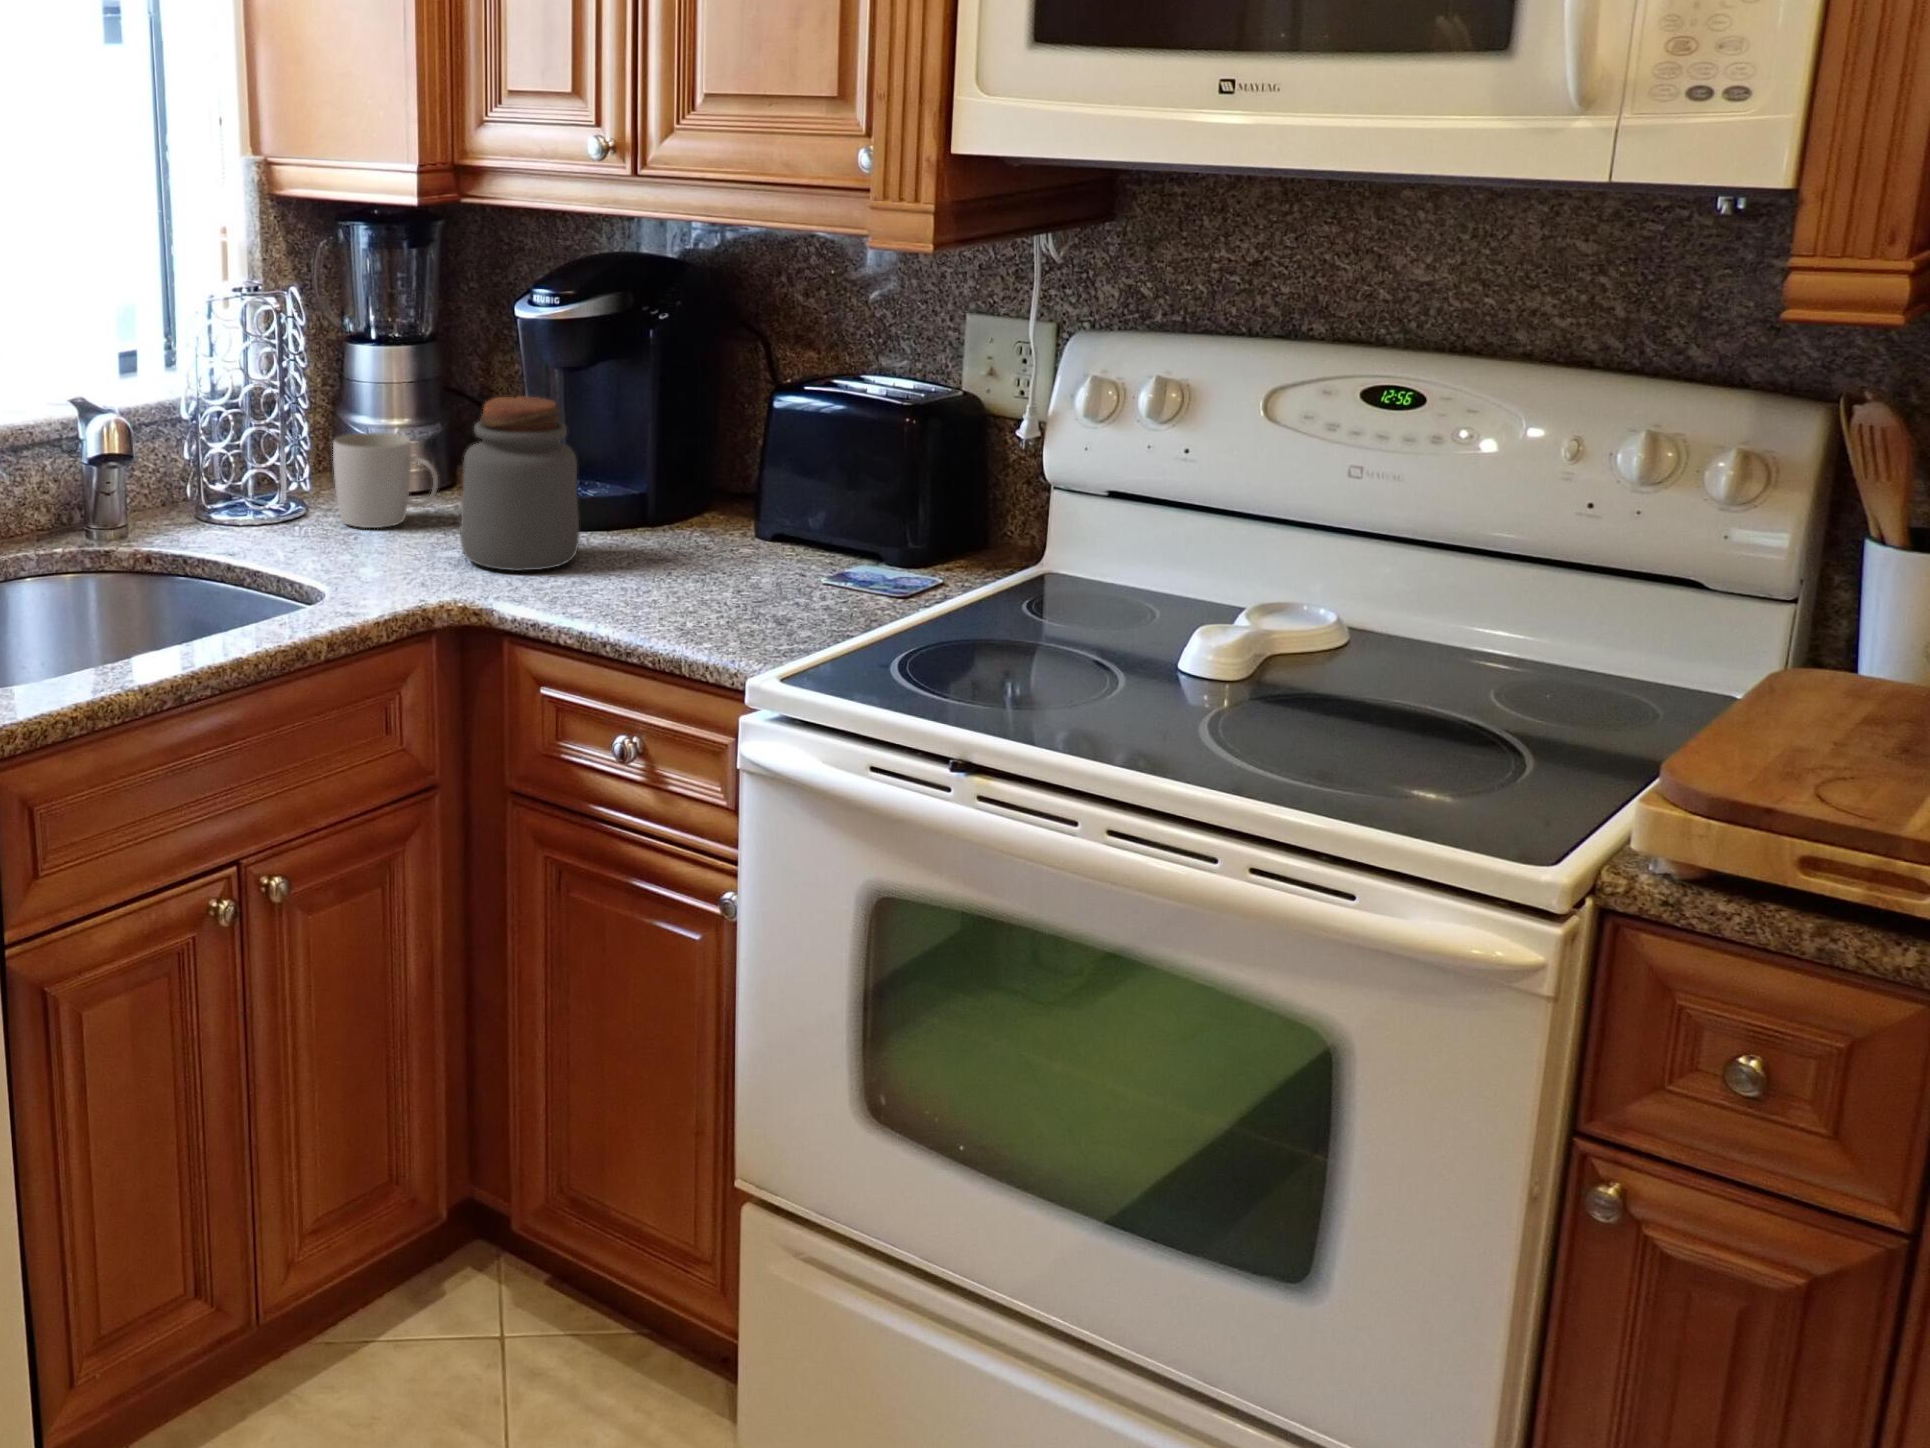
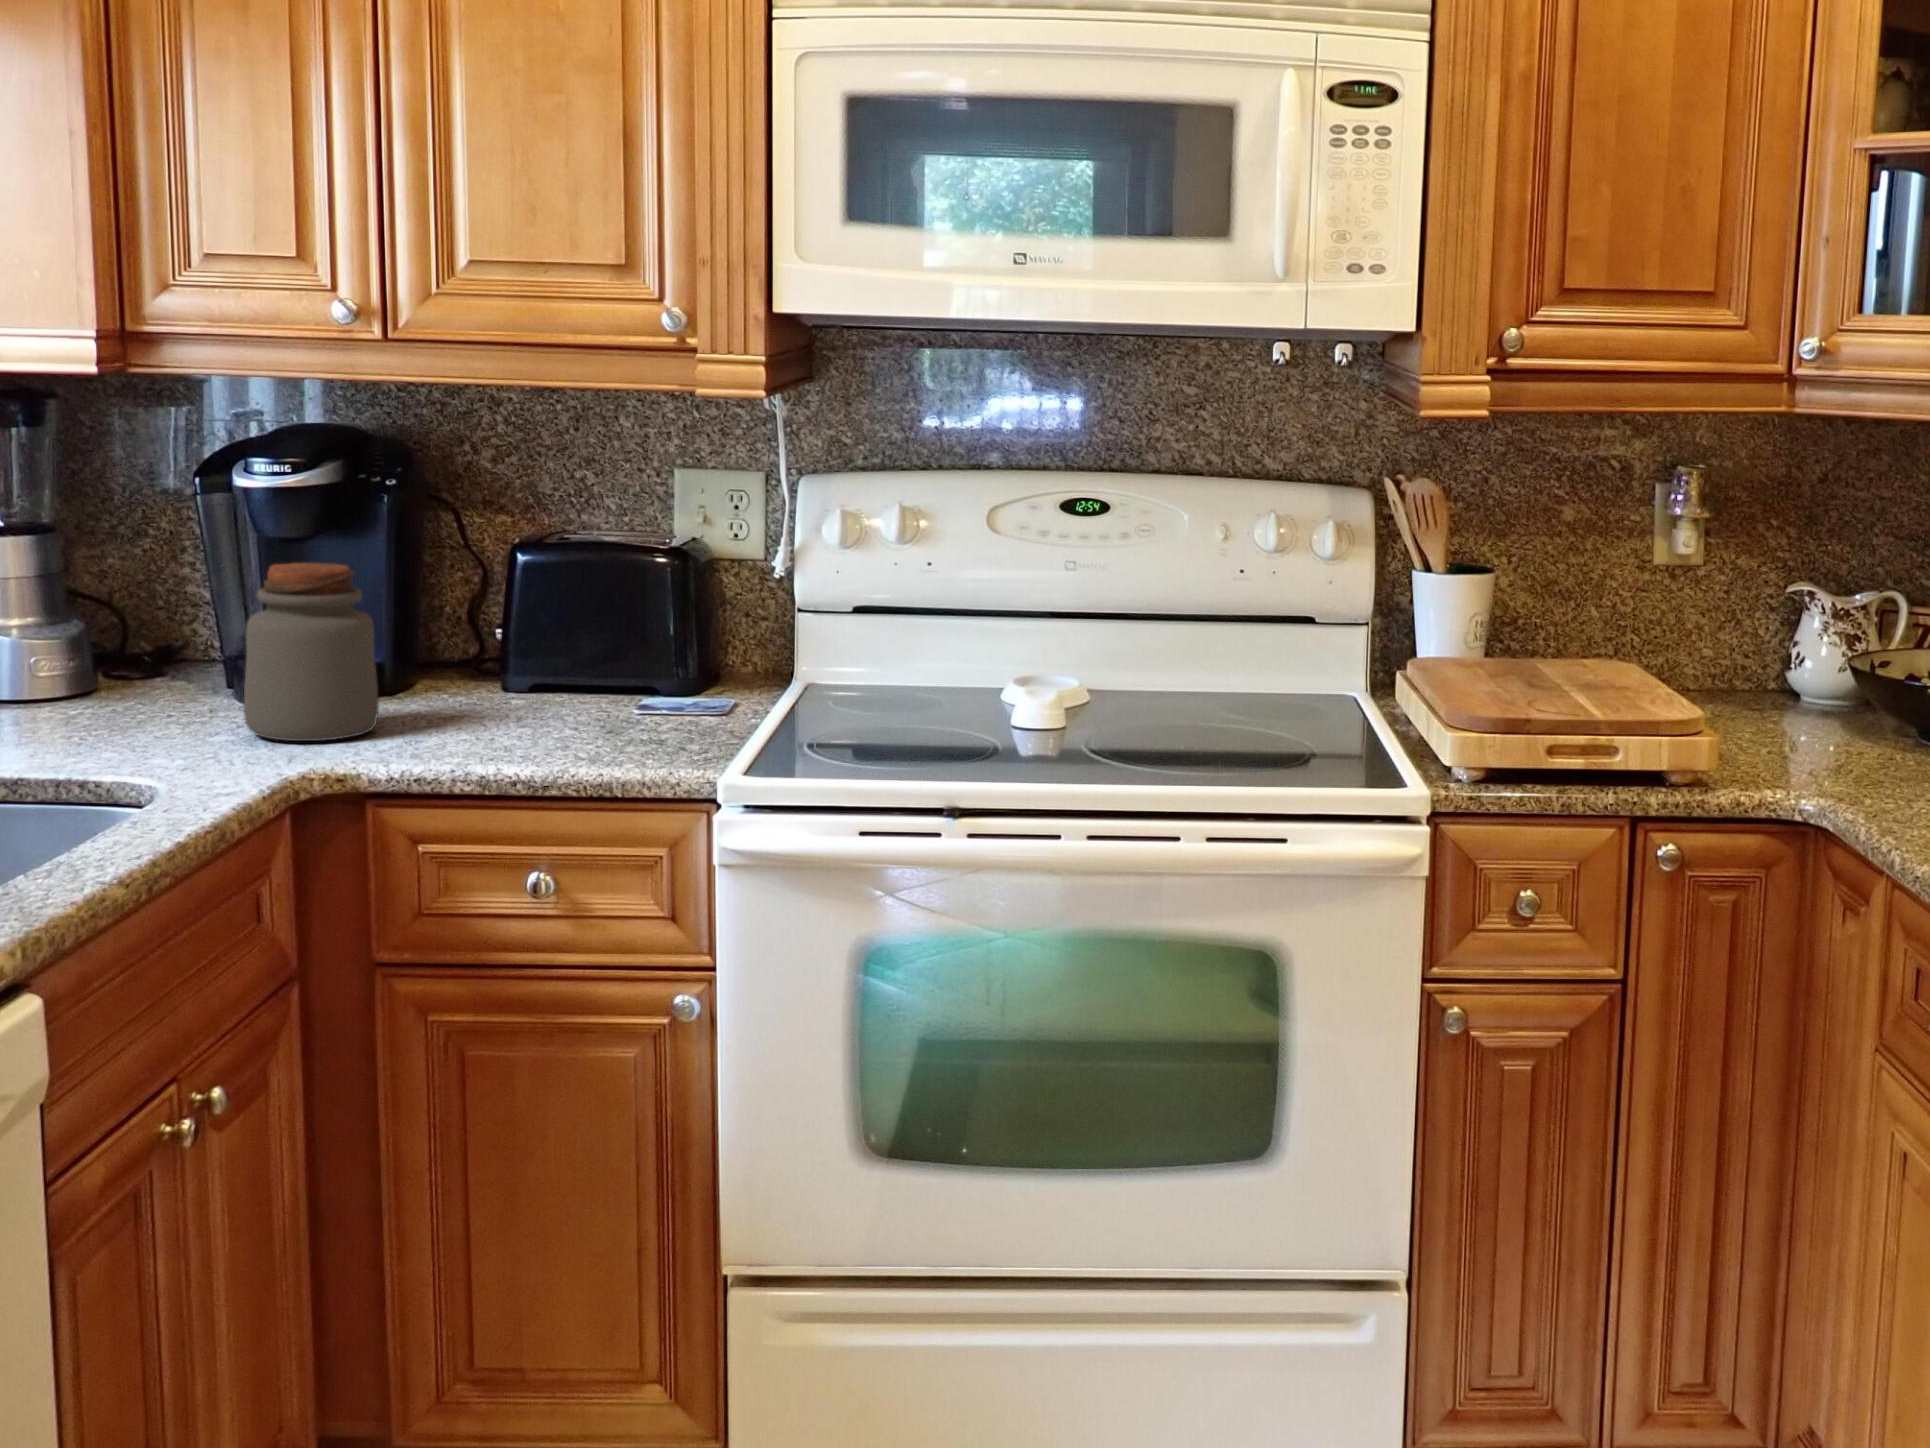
mug: present [333,433,438,528] -> none [19,625,156,729]

